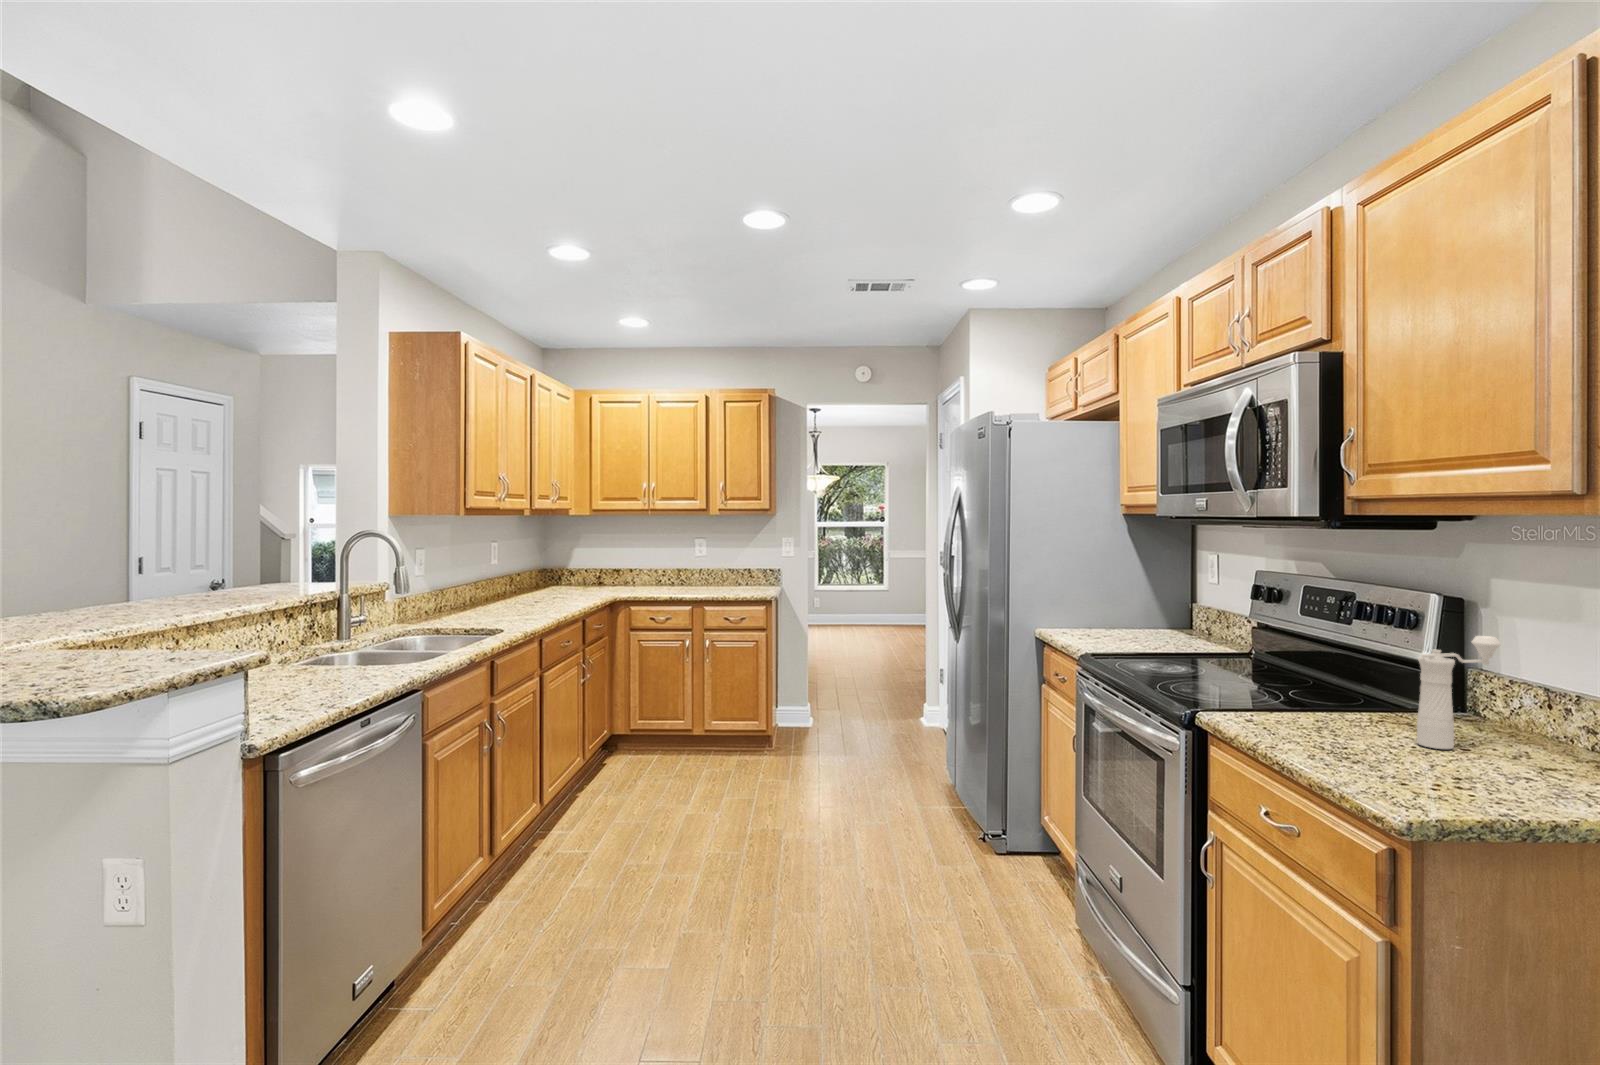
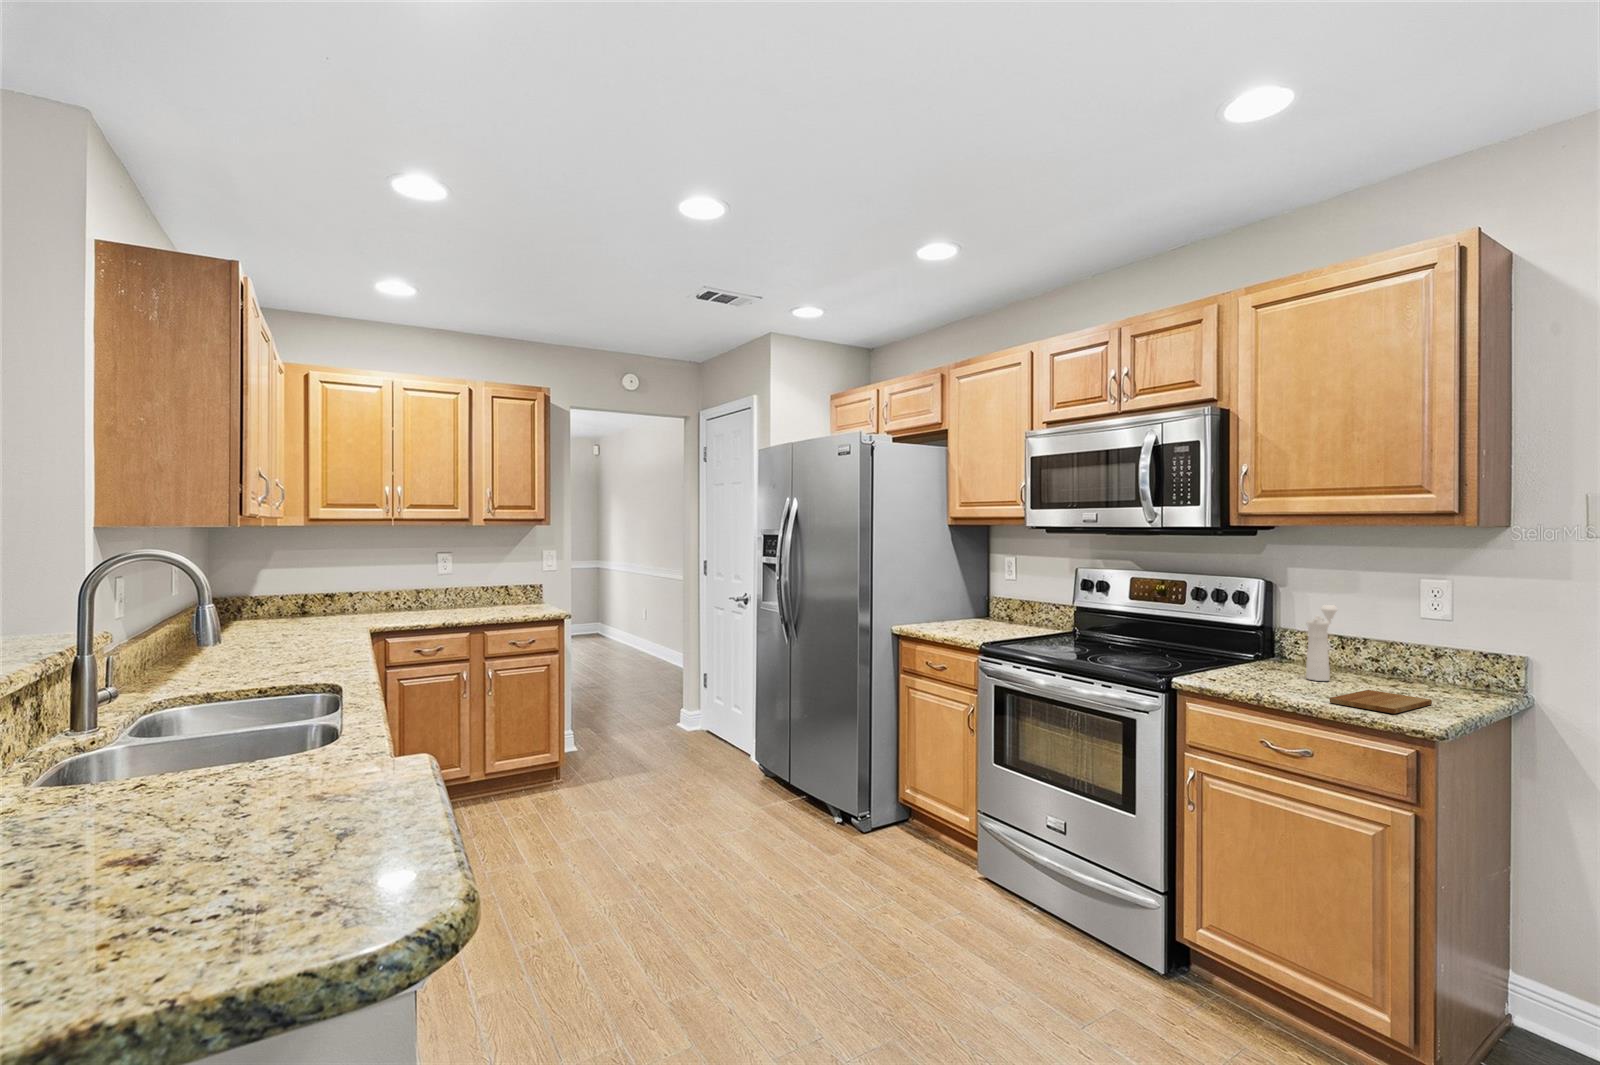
cutting board: none [1336,765,1524,802] -> present [1330,690,1432,714]

